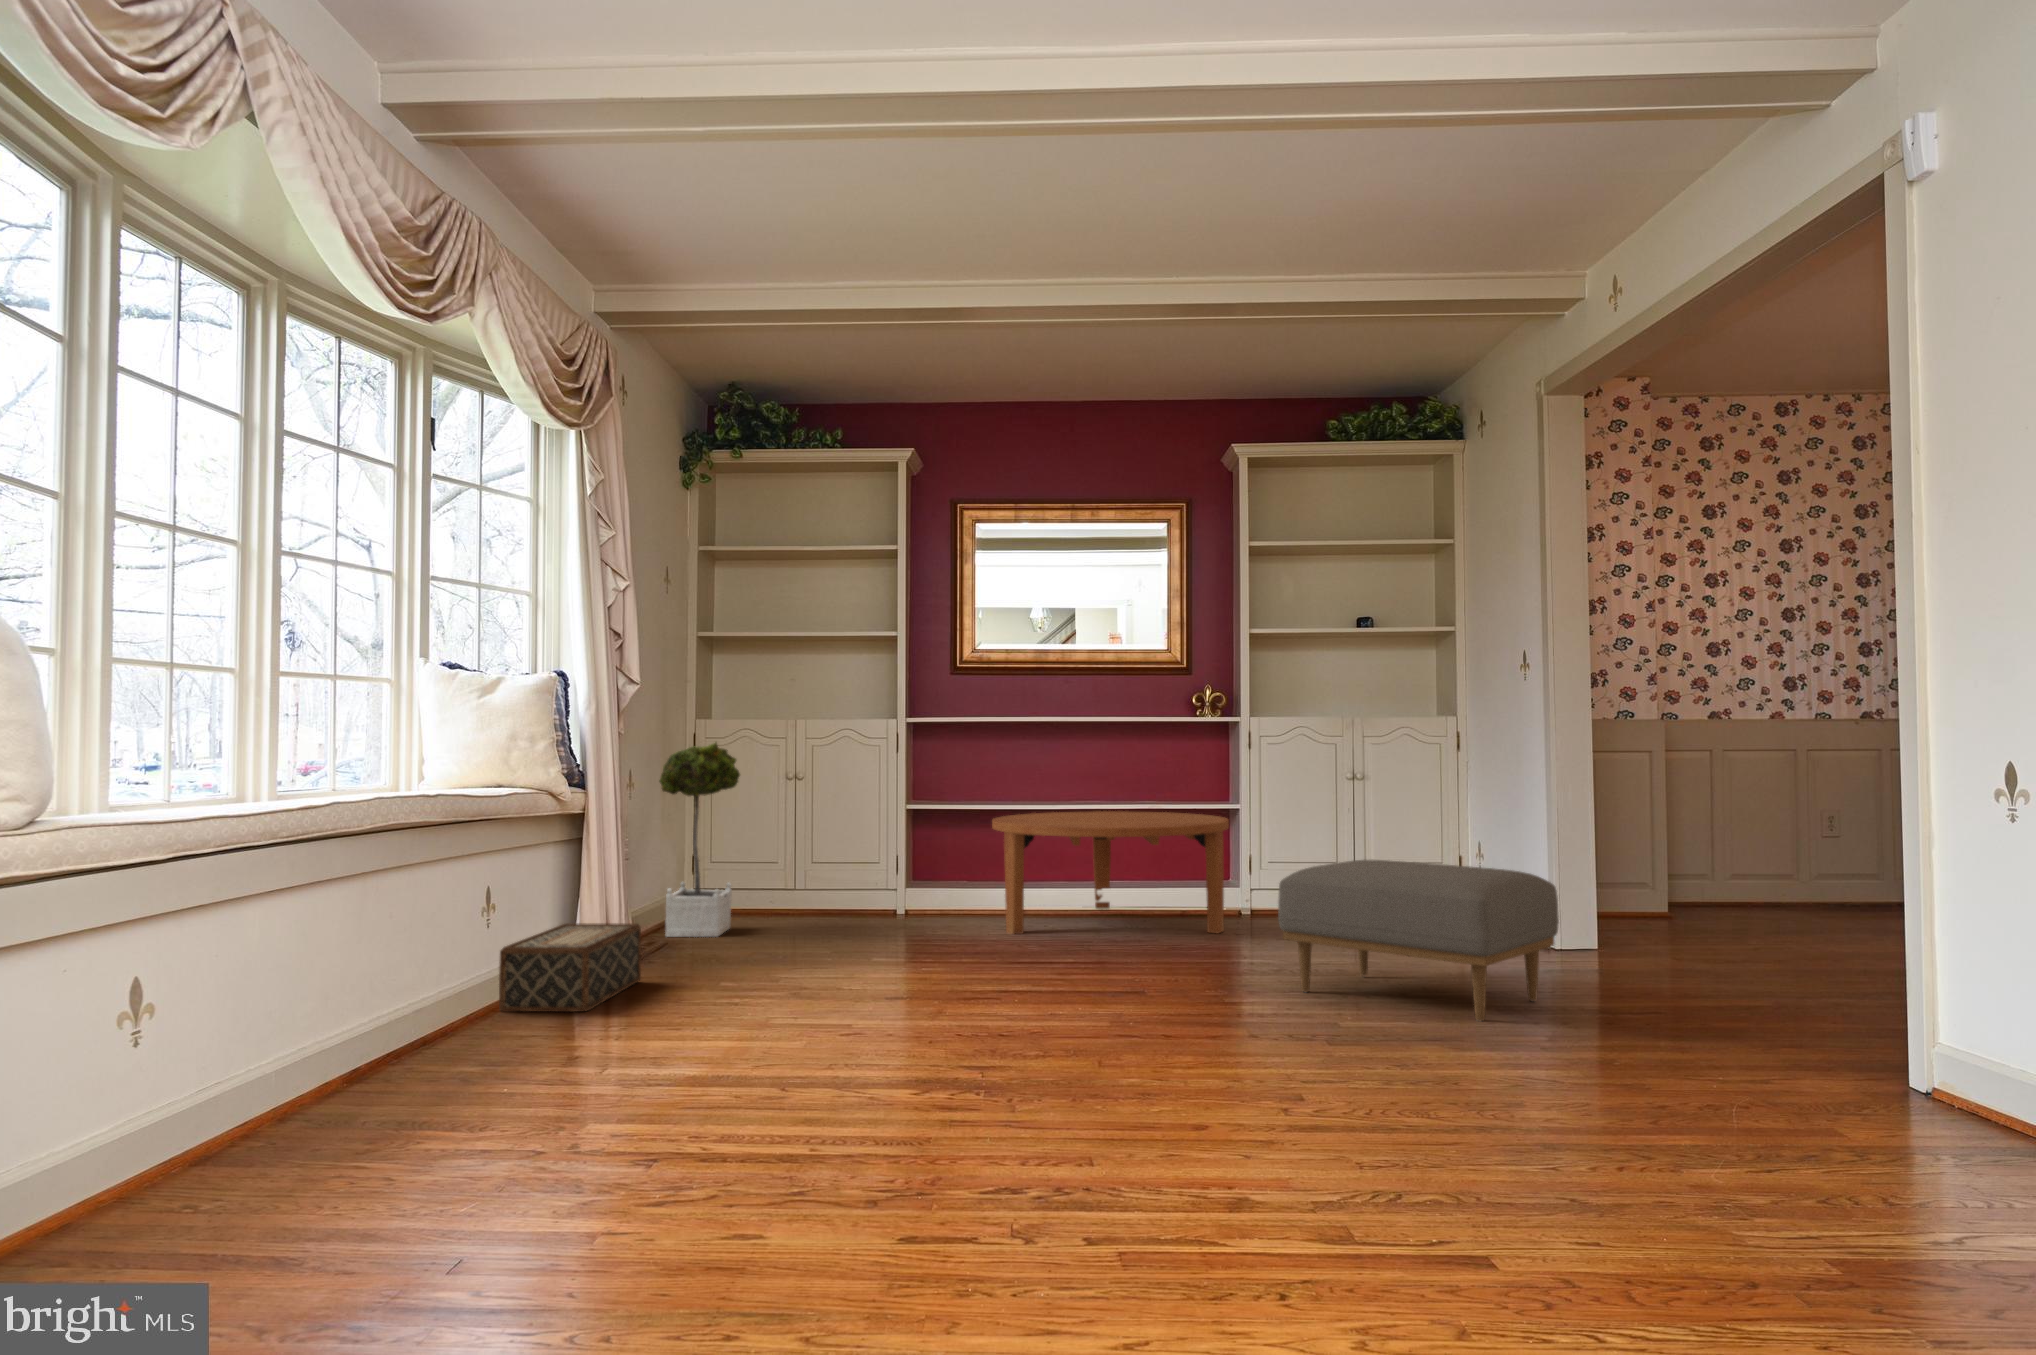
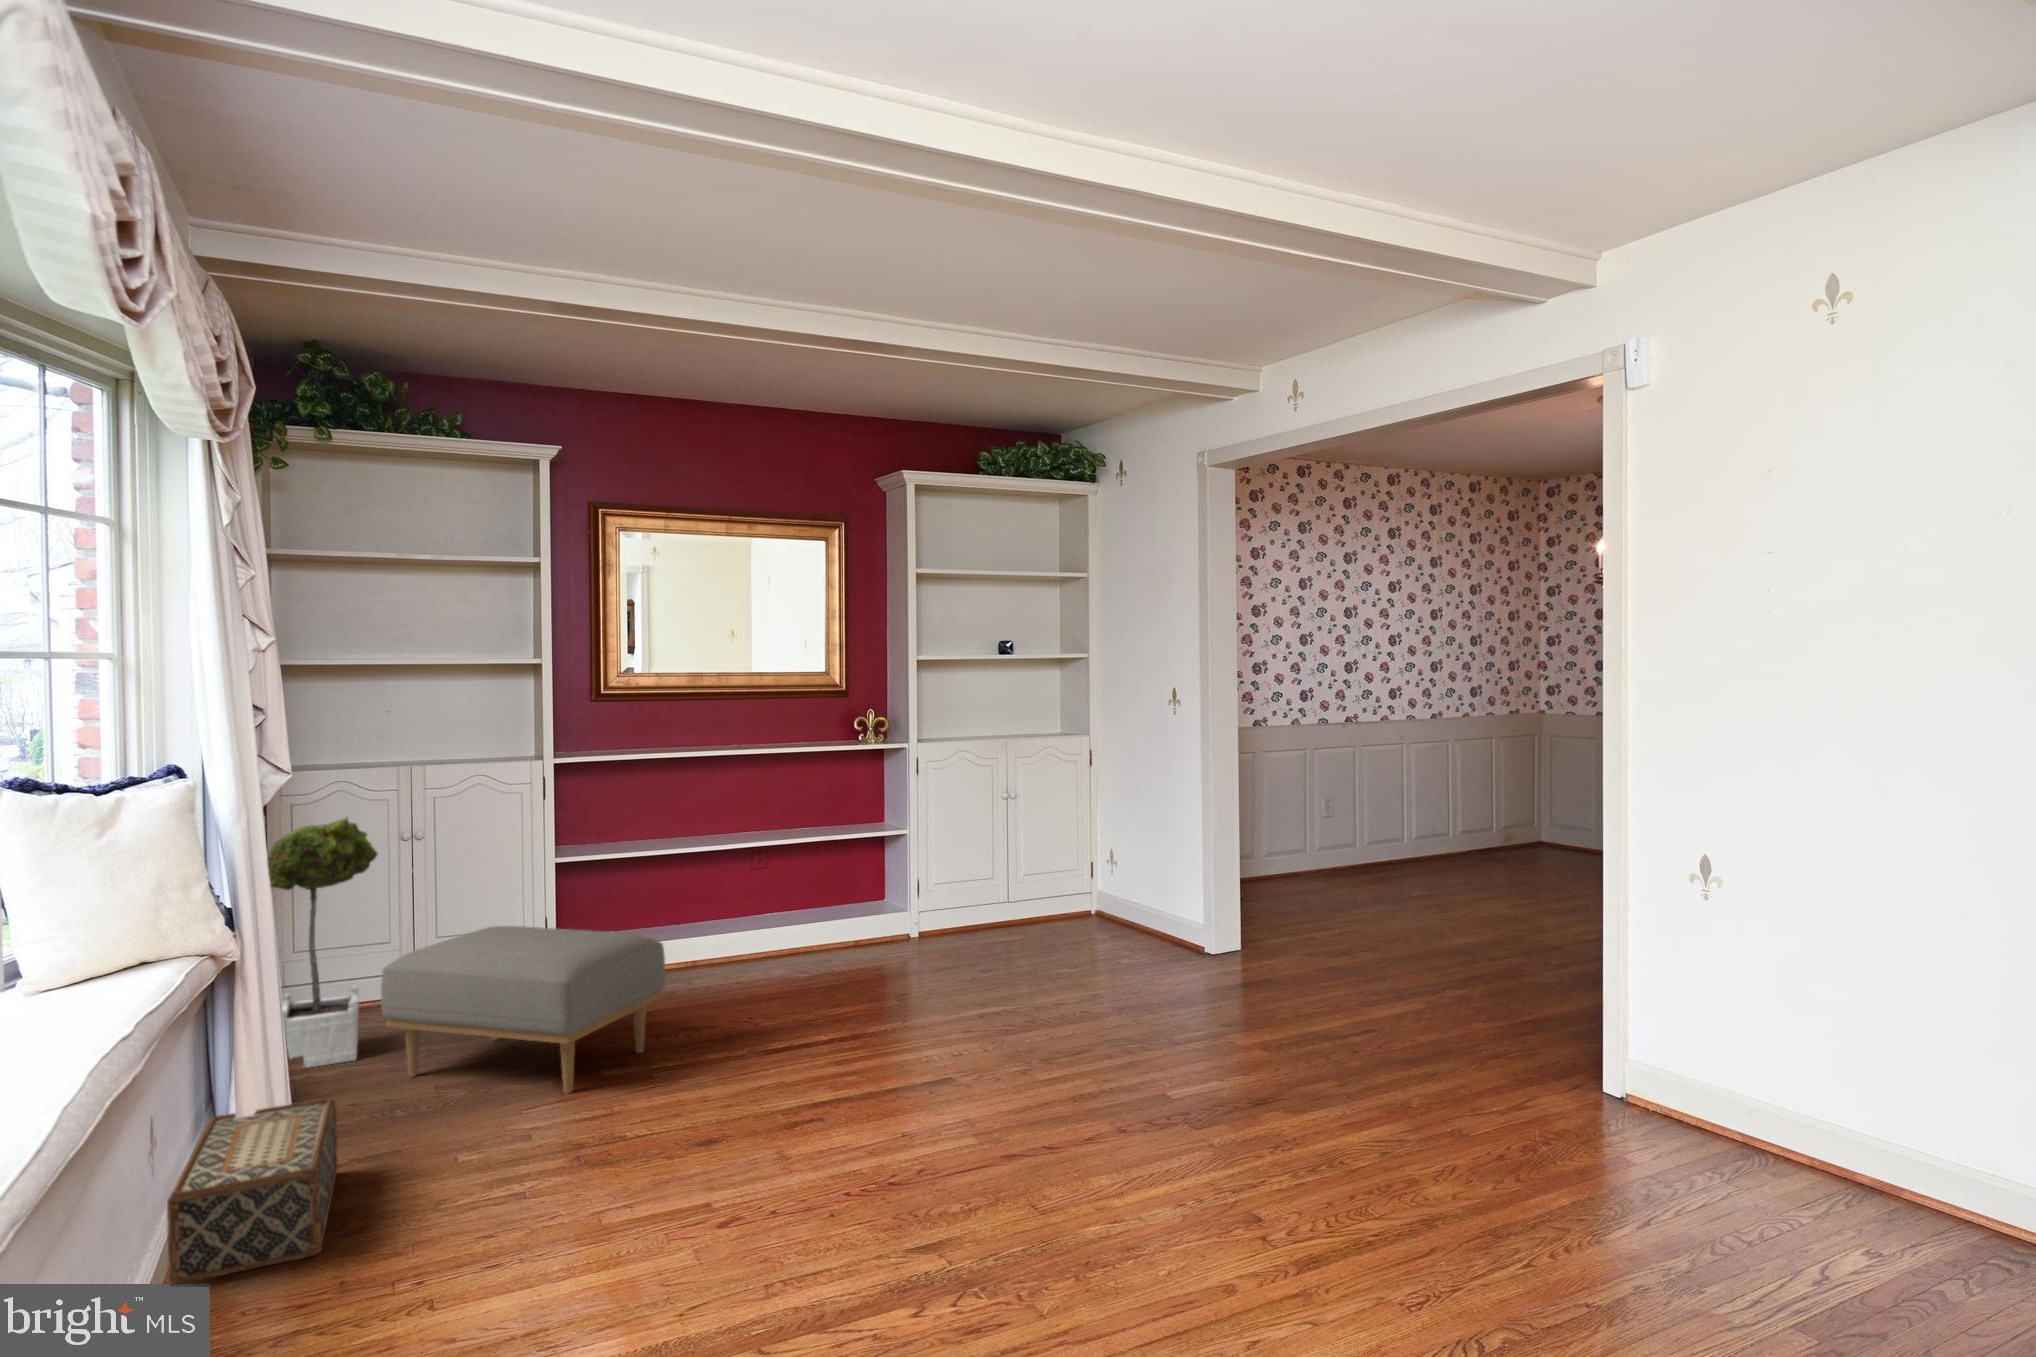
coffee table: present [992,811,1229,934] -> none [674,842,924,1001]
ottoman: present [1278,860,1559,1021] -> present [381,926,665,1093]

